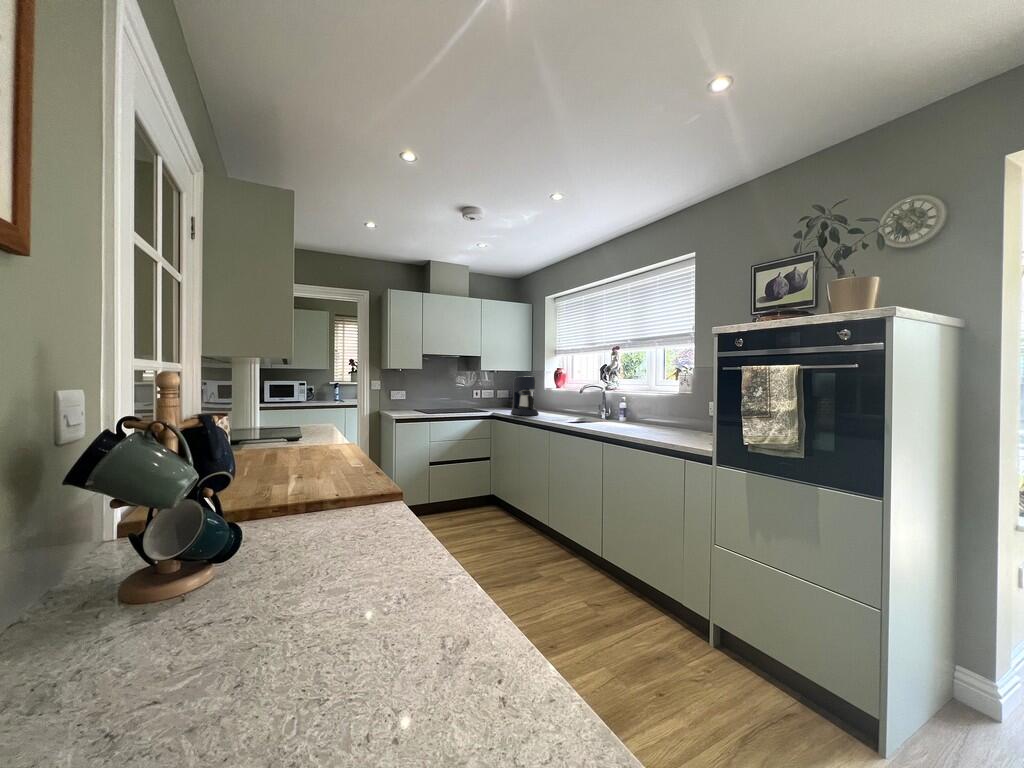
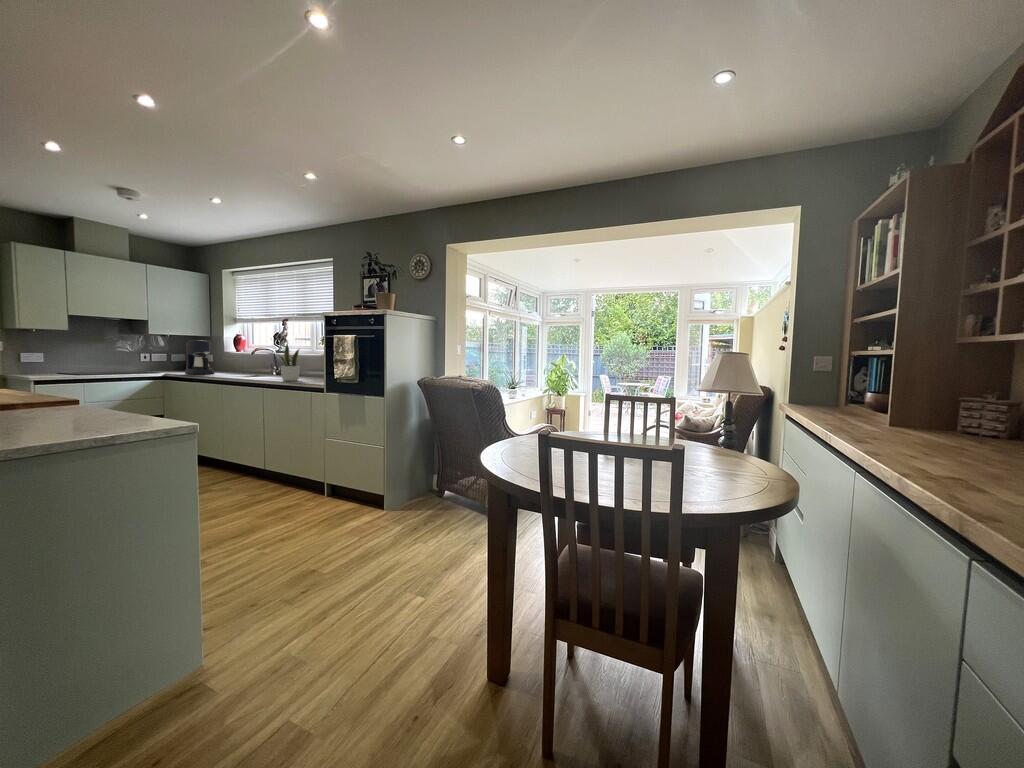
potted plant: none [619,376,661,435] -> present [278,343,300,381]

